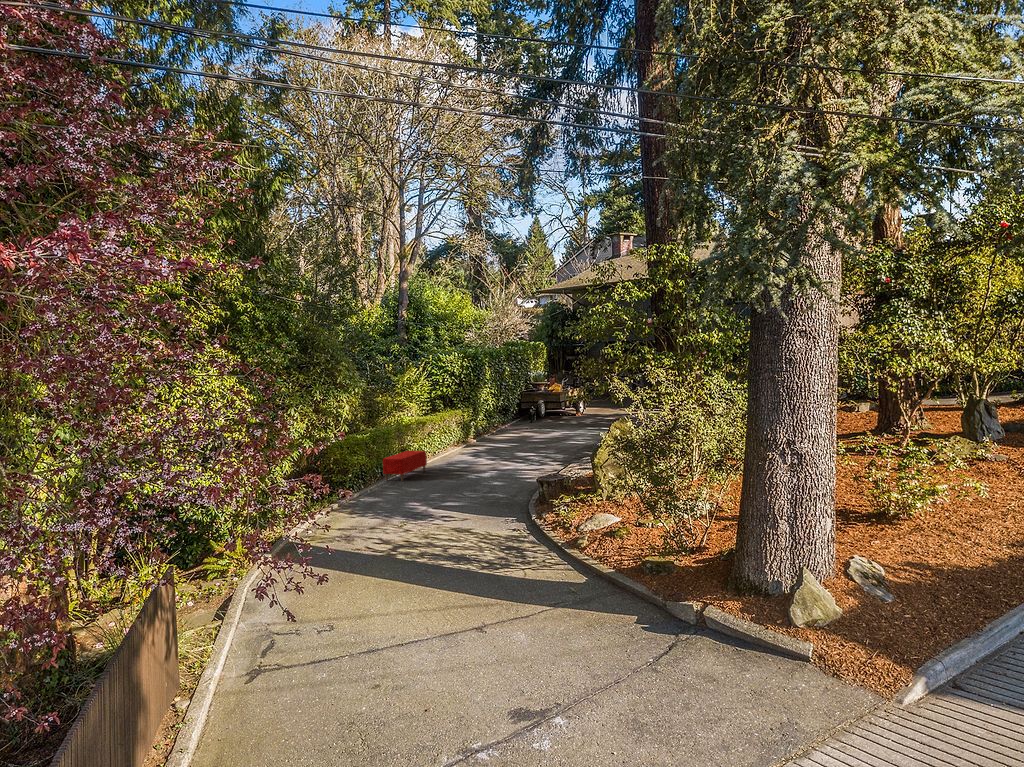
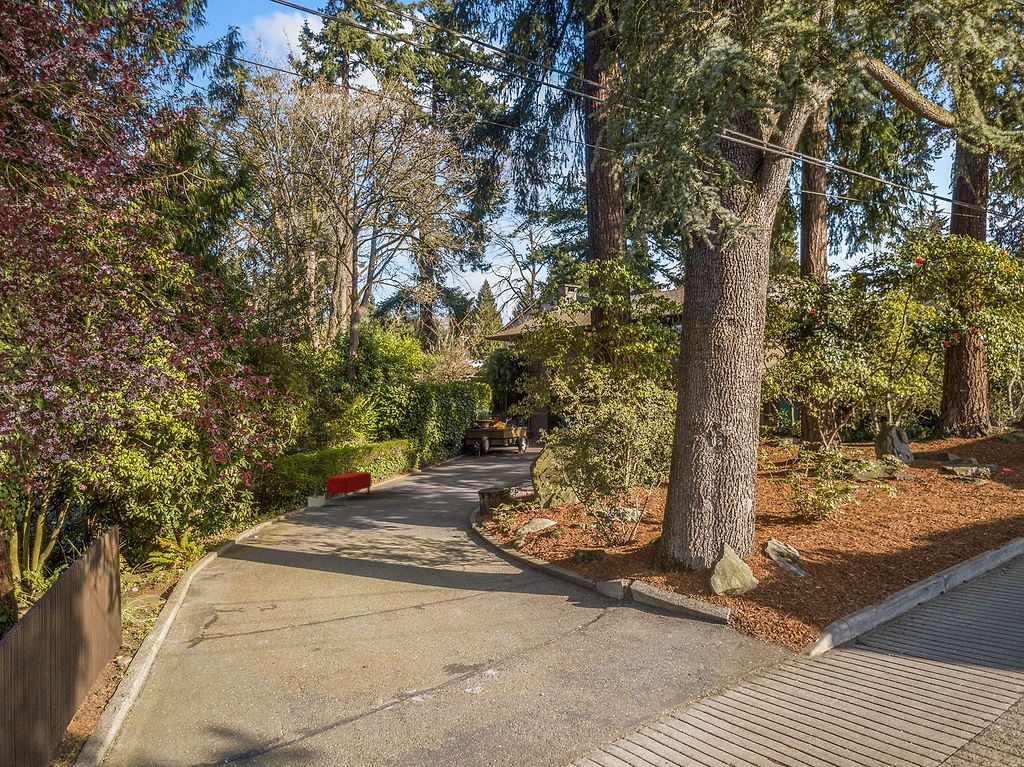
potted tree: none [361,447,382,490] -> present [306,464,325,507]

